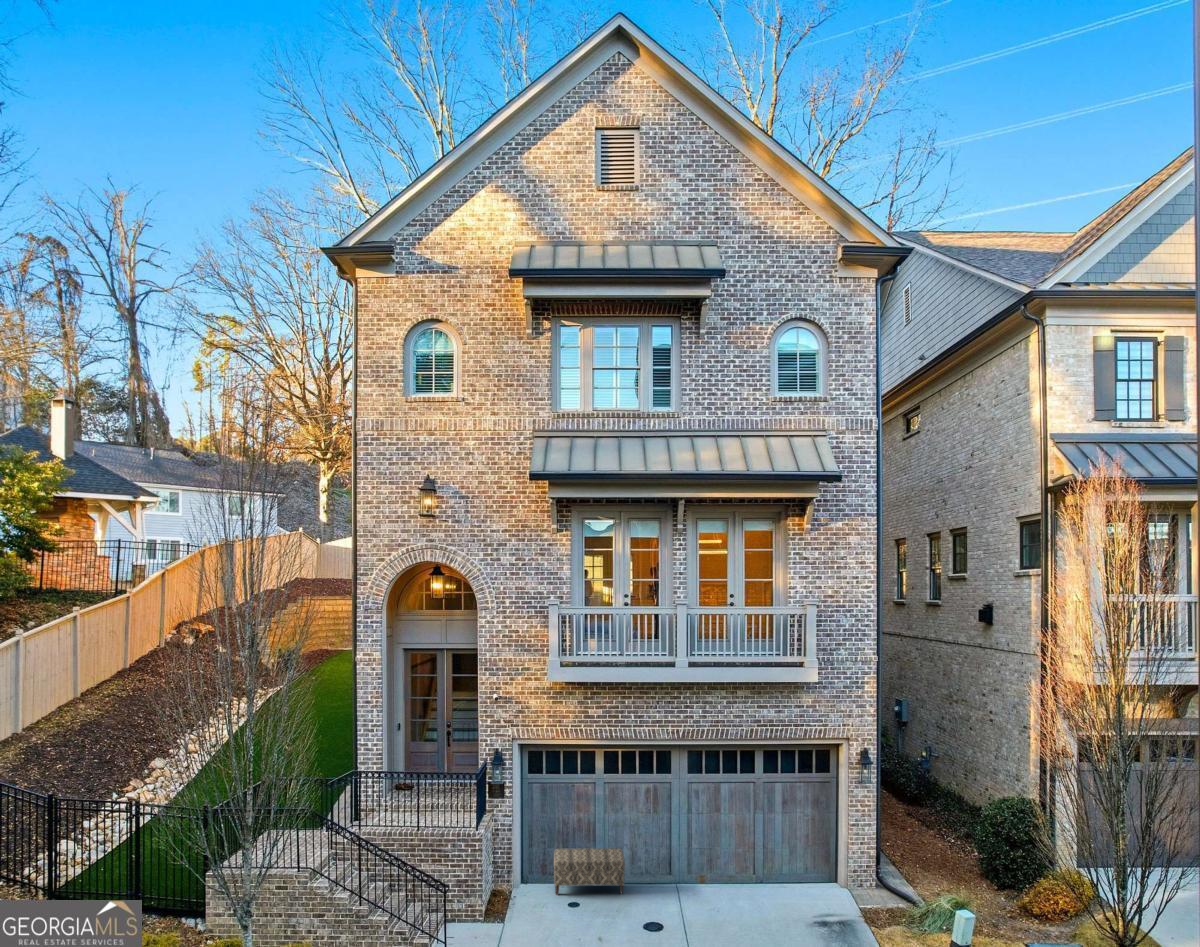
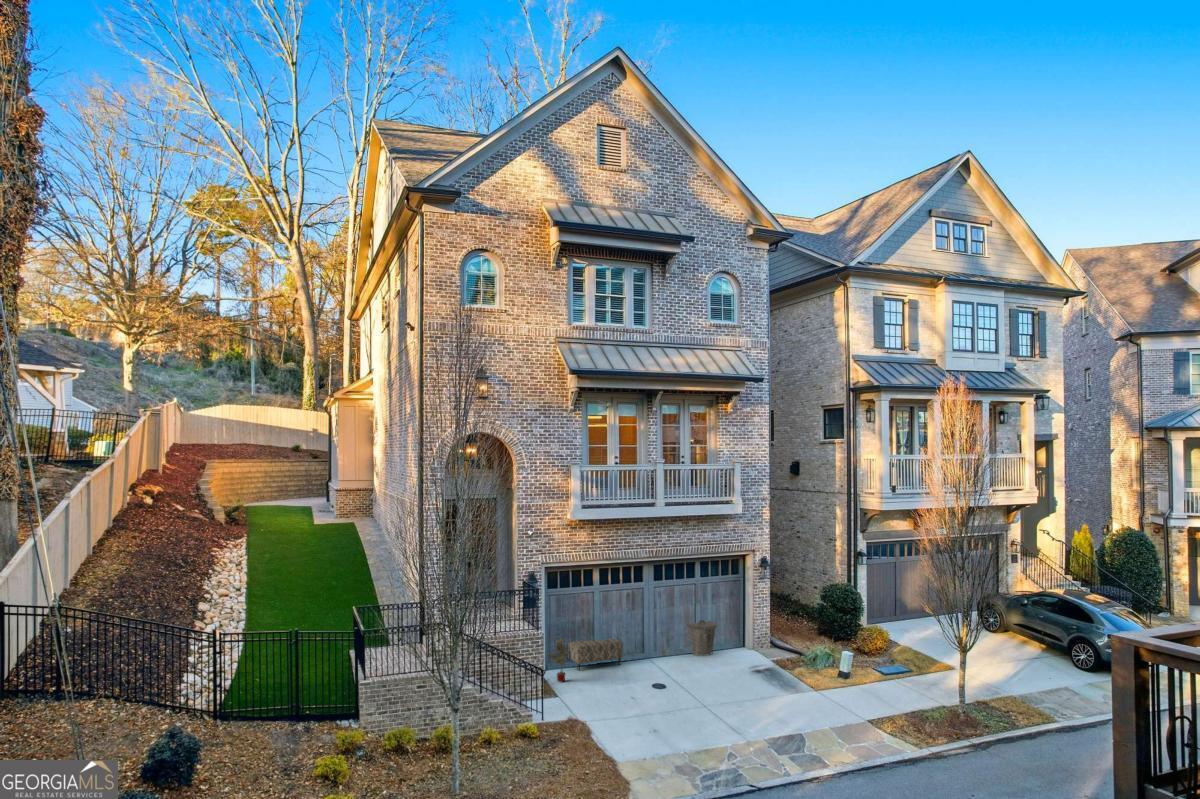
trash can: none [737,838,782,899] -> present [687,620,717,656]
potted tree: none [494,848,526,914] -> present [548,638,569,682]

